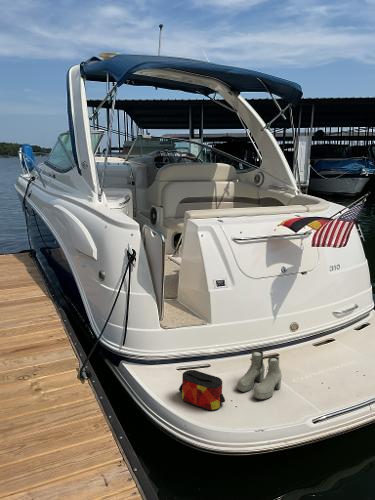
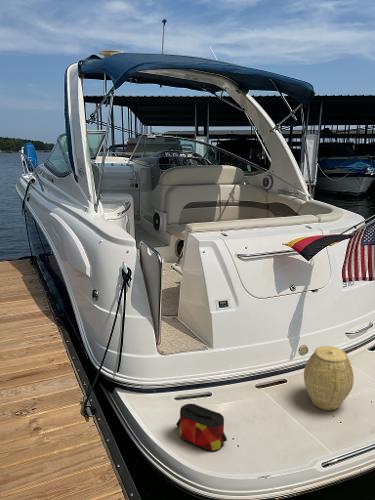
woven basket: none [294,320,339,377] -> present [304,346,354,410]
boots: present [237,350,282,399] -> none [241,381,290,438]

